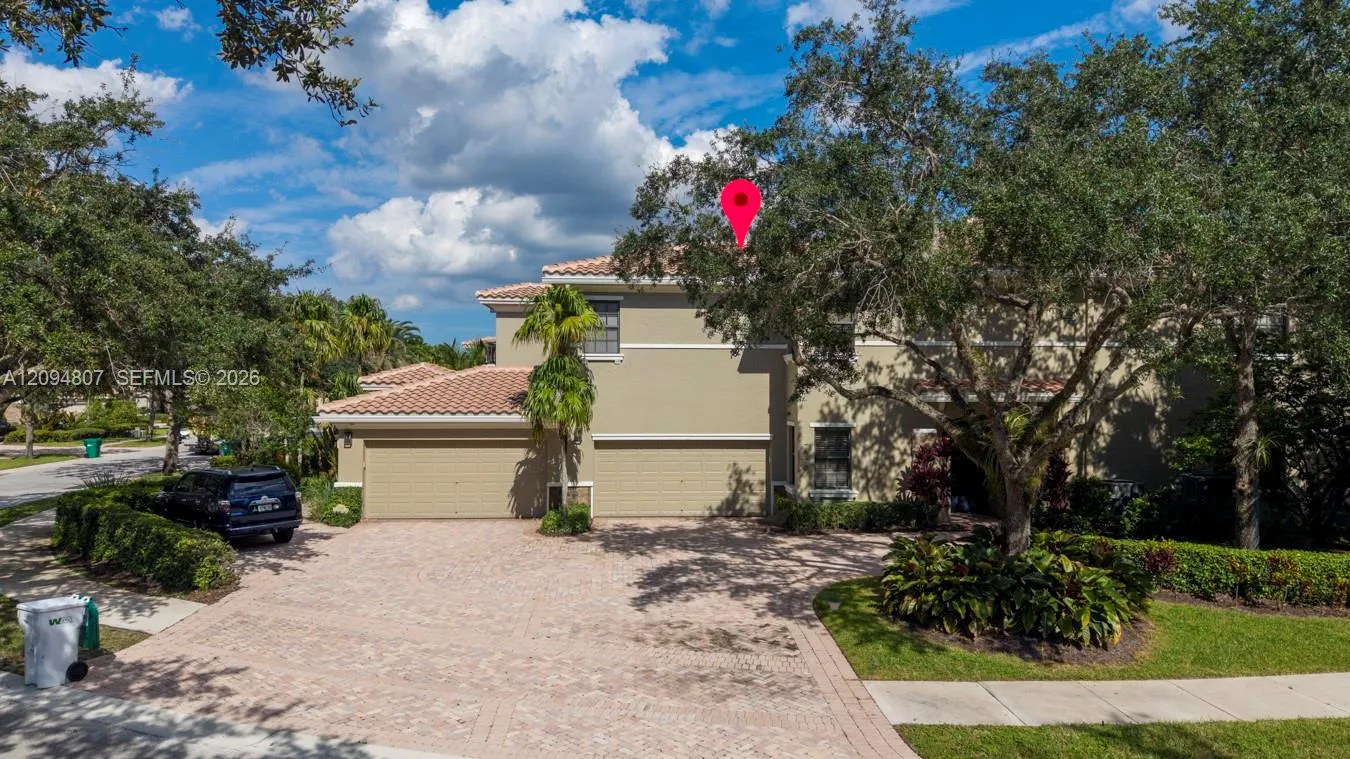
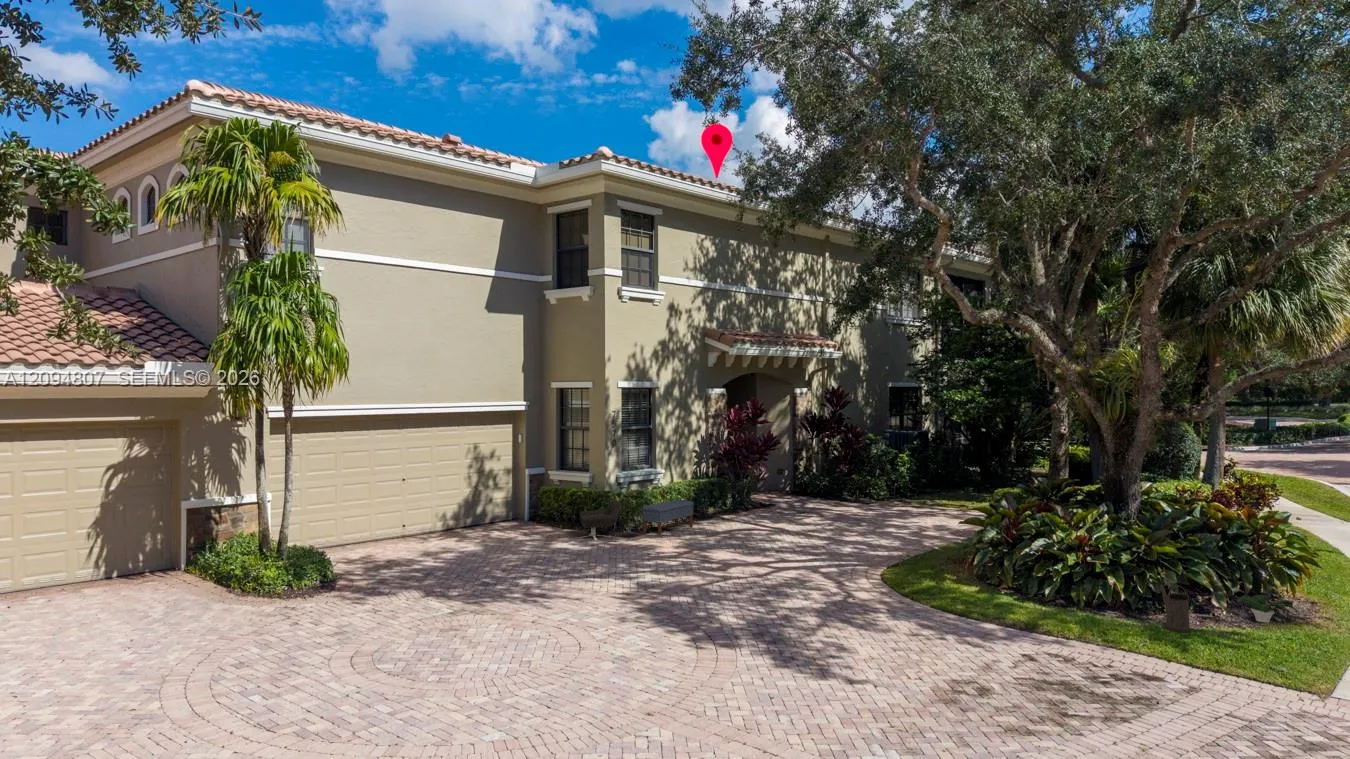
bench: none [805,516,851,539] -> present [642,500,694,535]
potted plant: present [816,591,847,610] -> present [1236,595,1298,623]
watering can: none [855,605,883,639] -> present [1160,584,1190,632]

